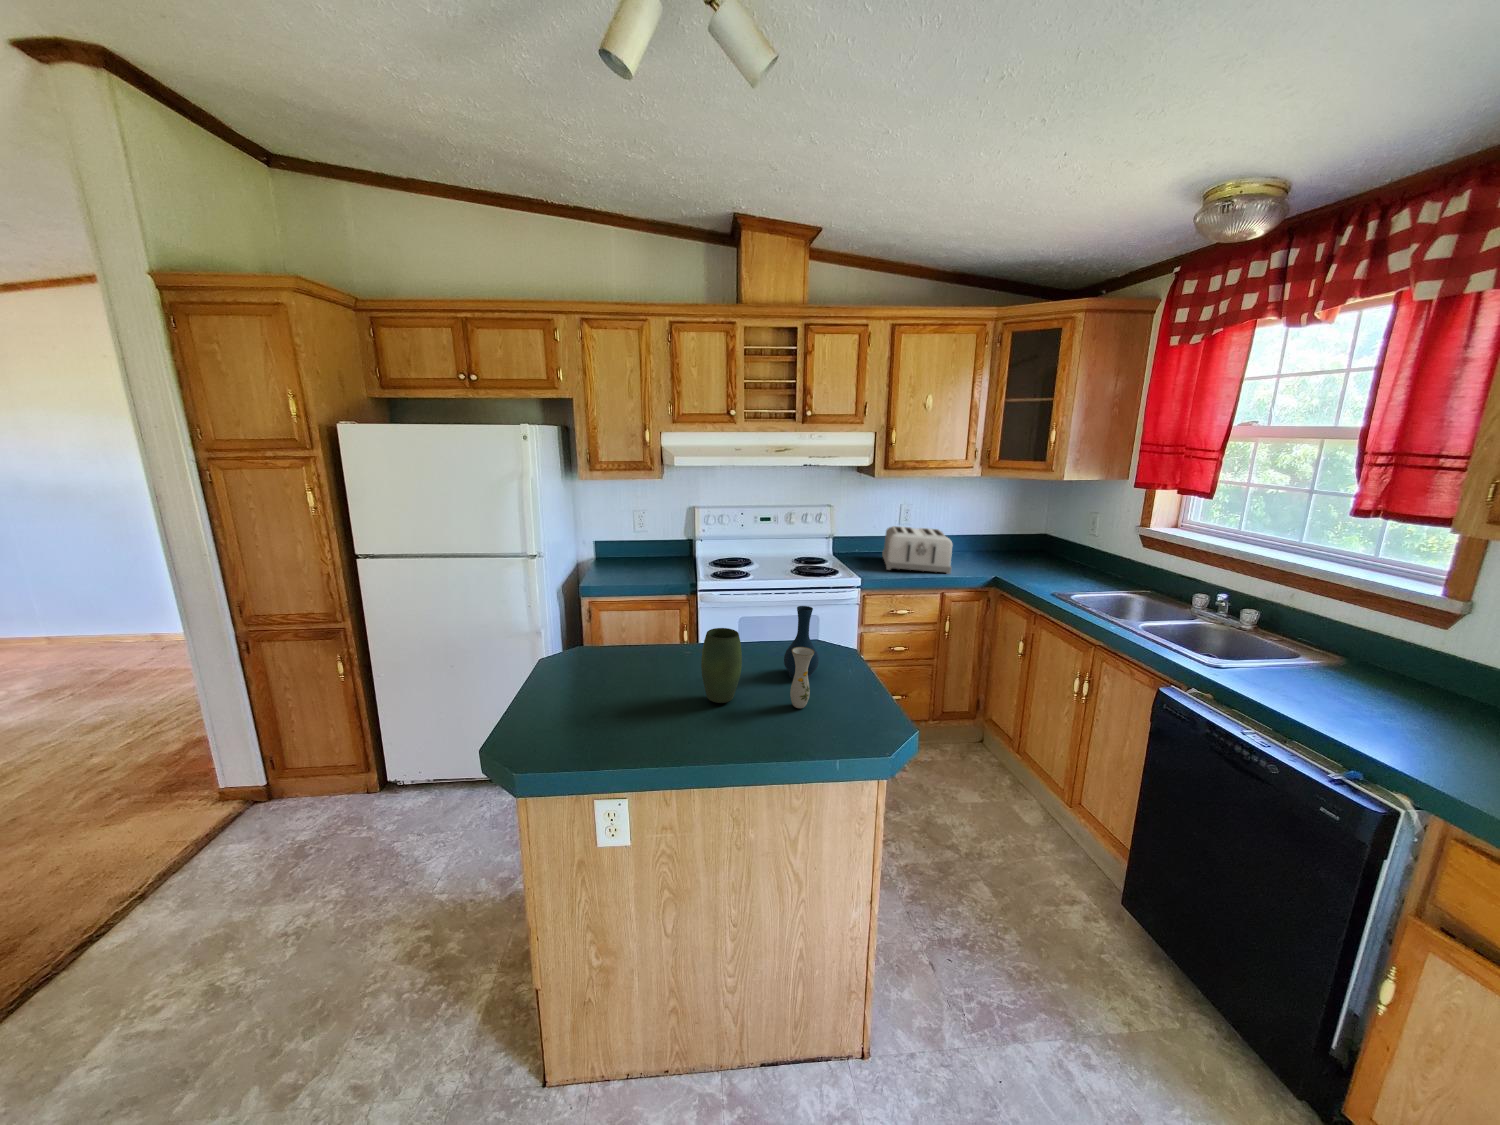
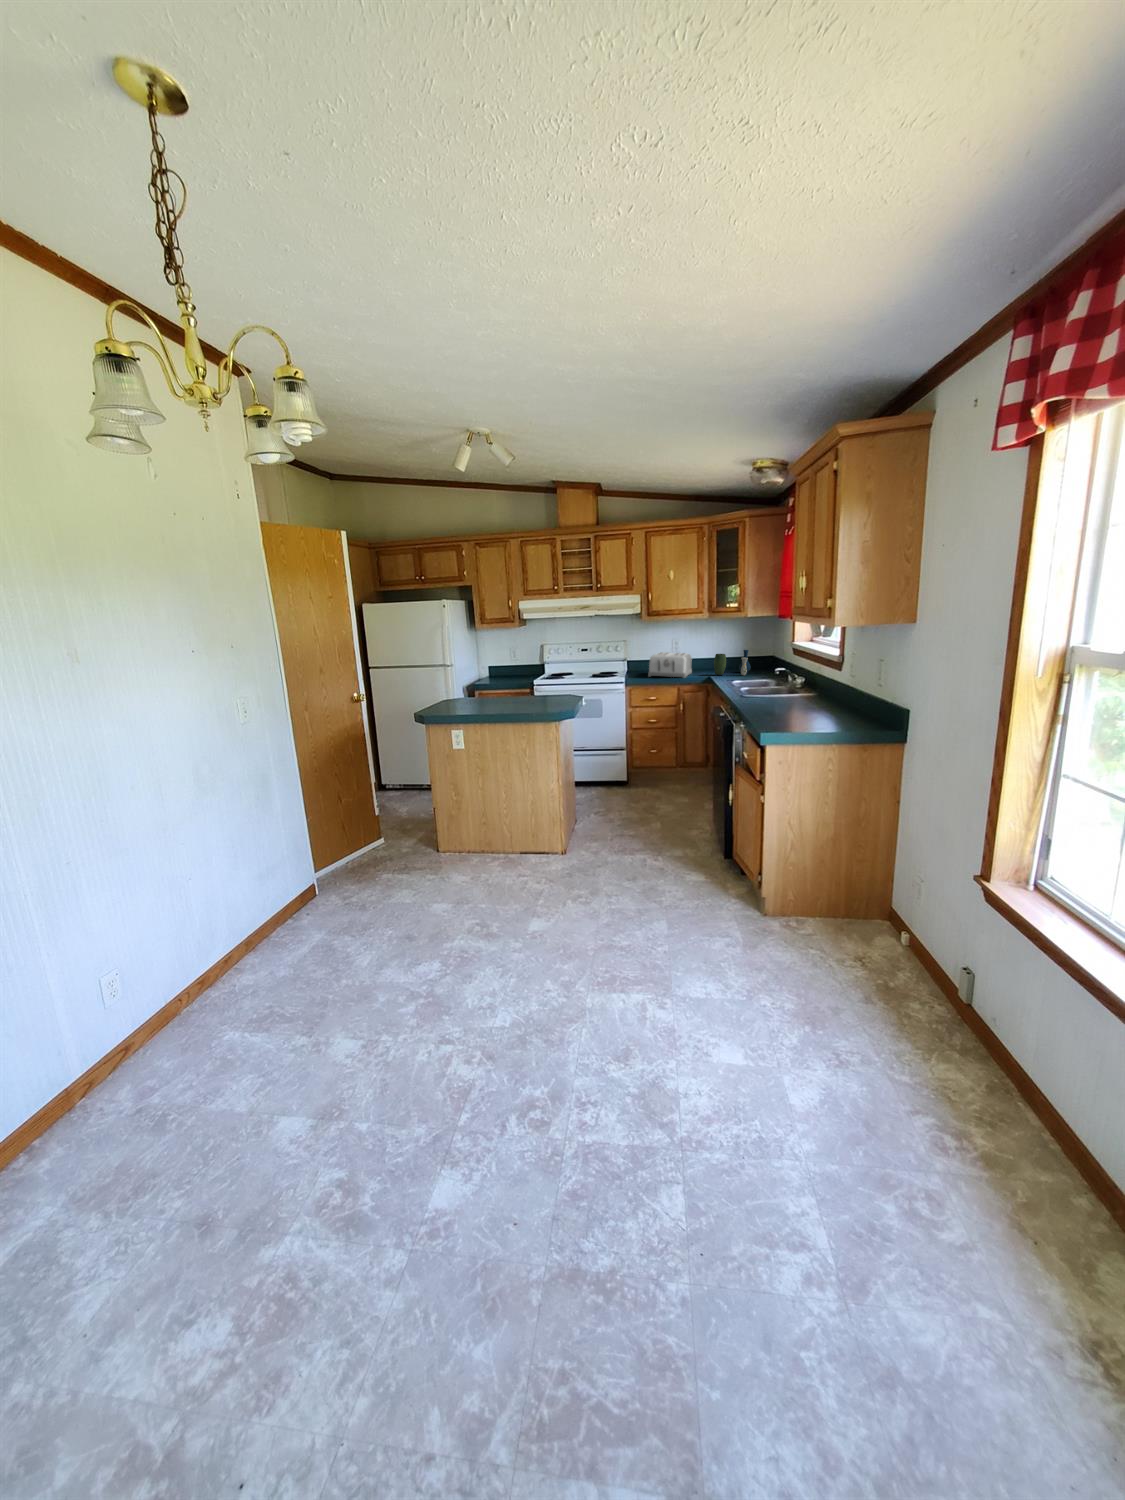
vase: present [701,606,819,708] -> present [714,650,751,675]

